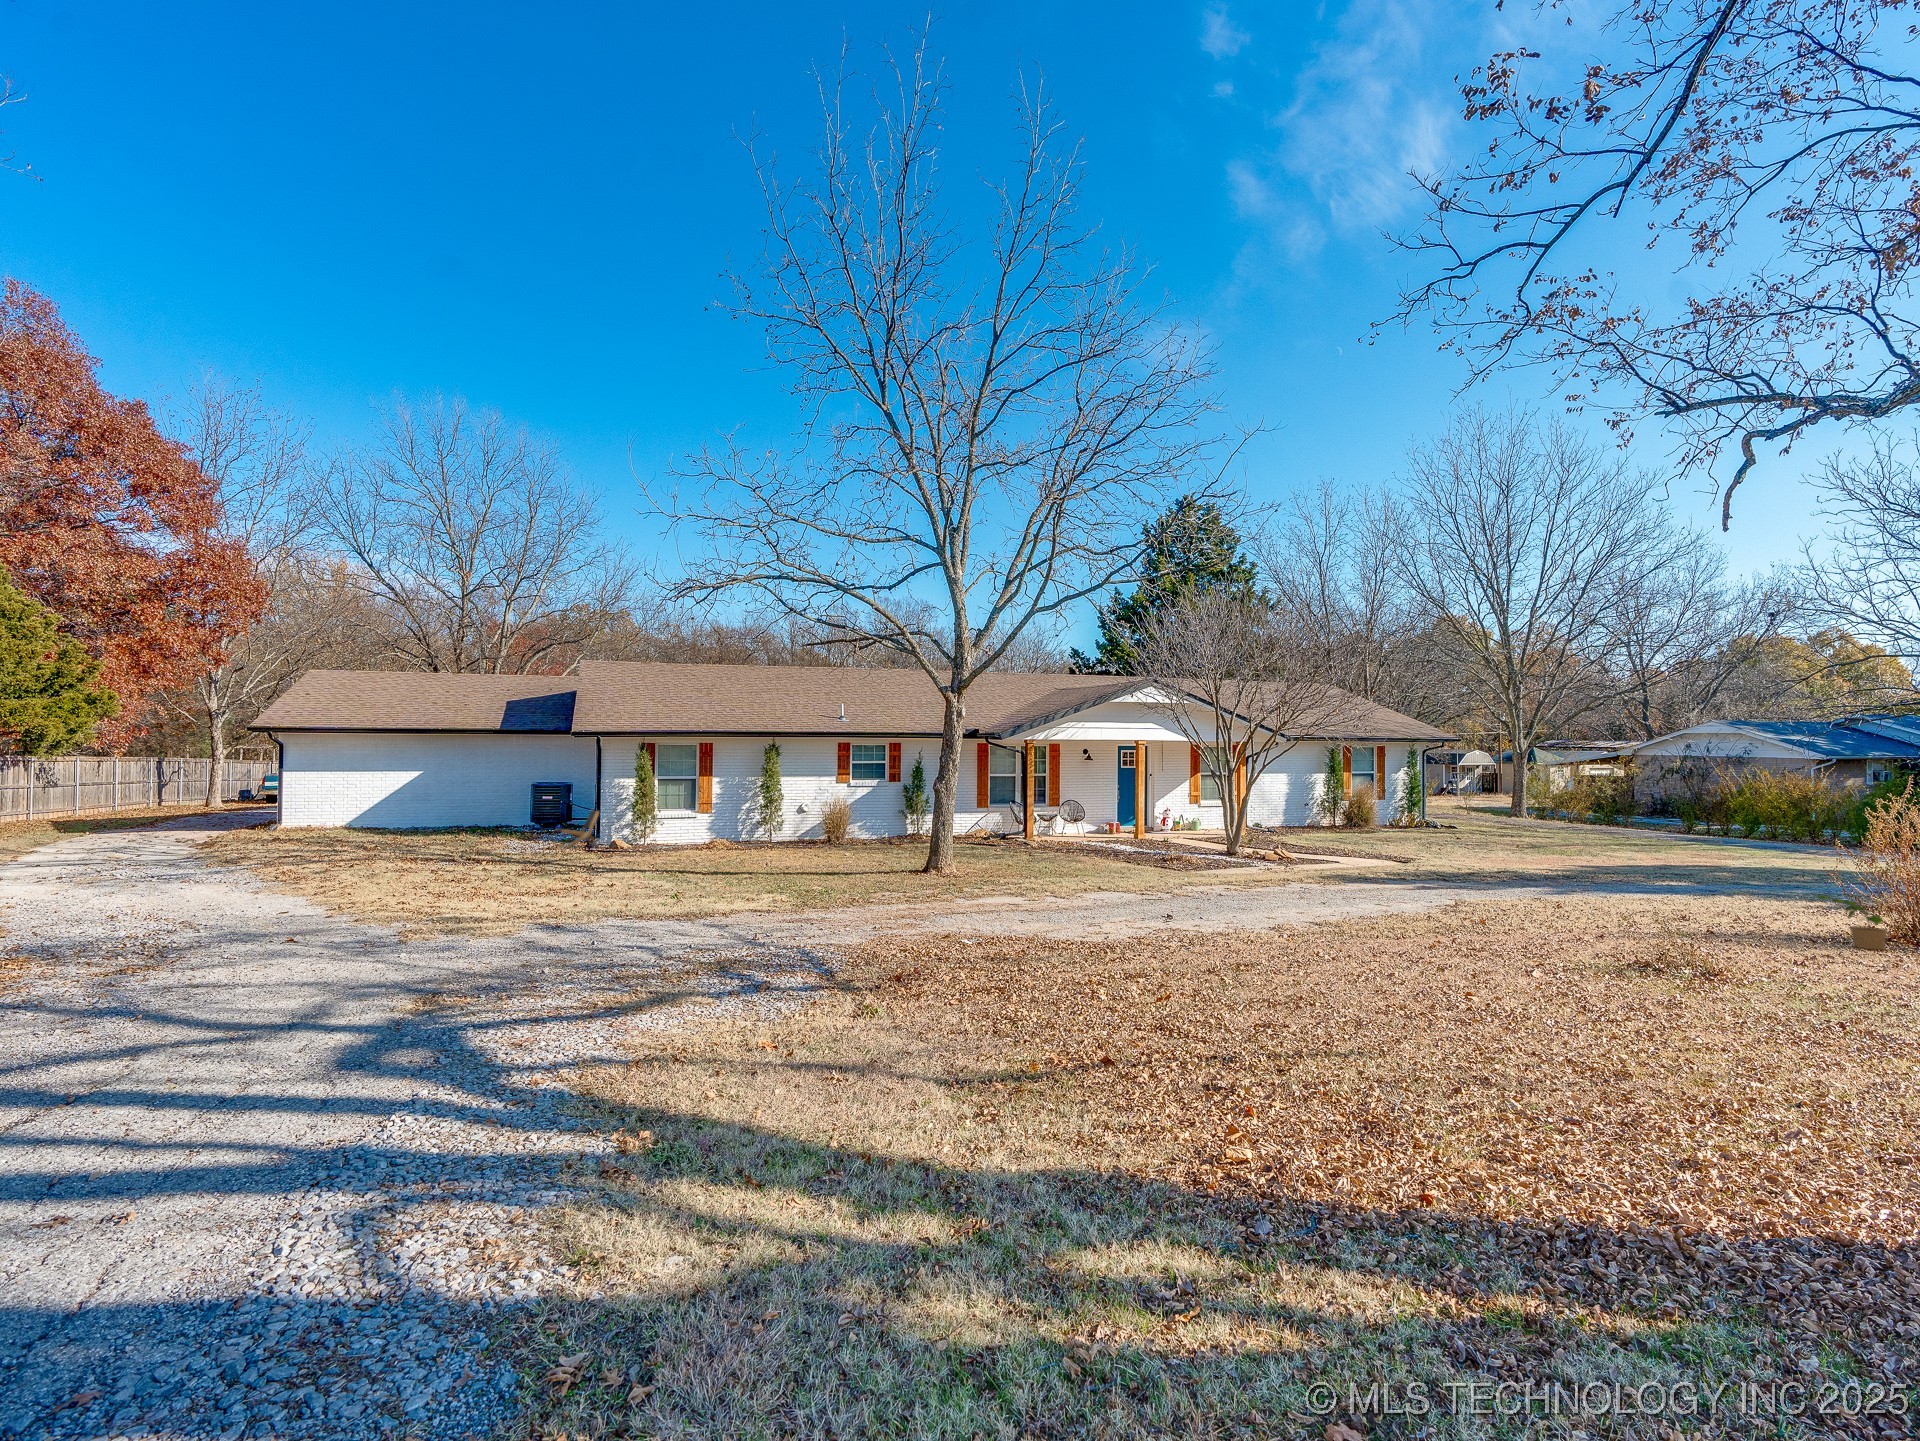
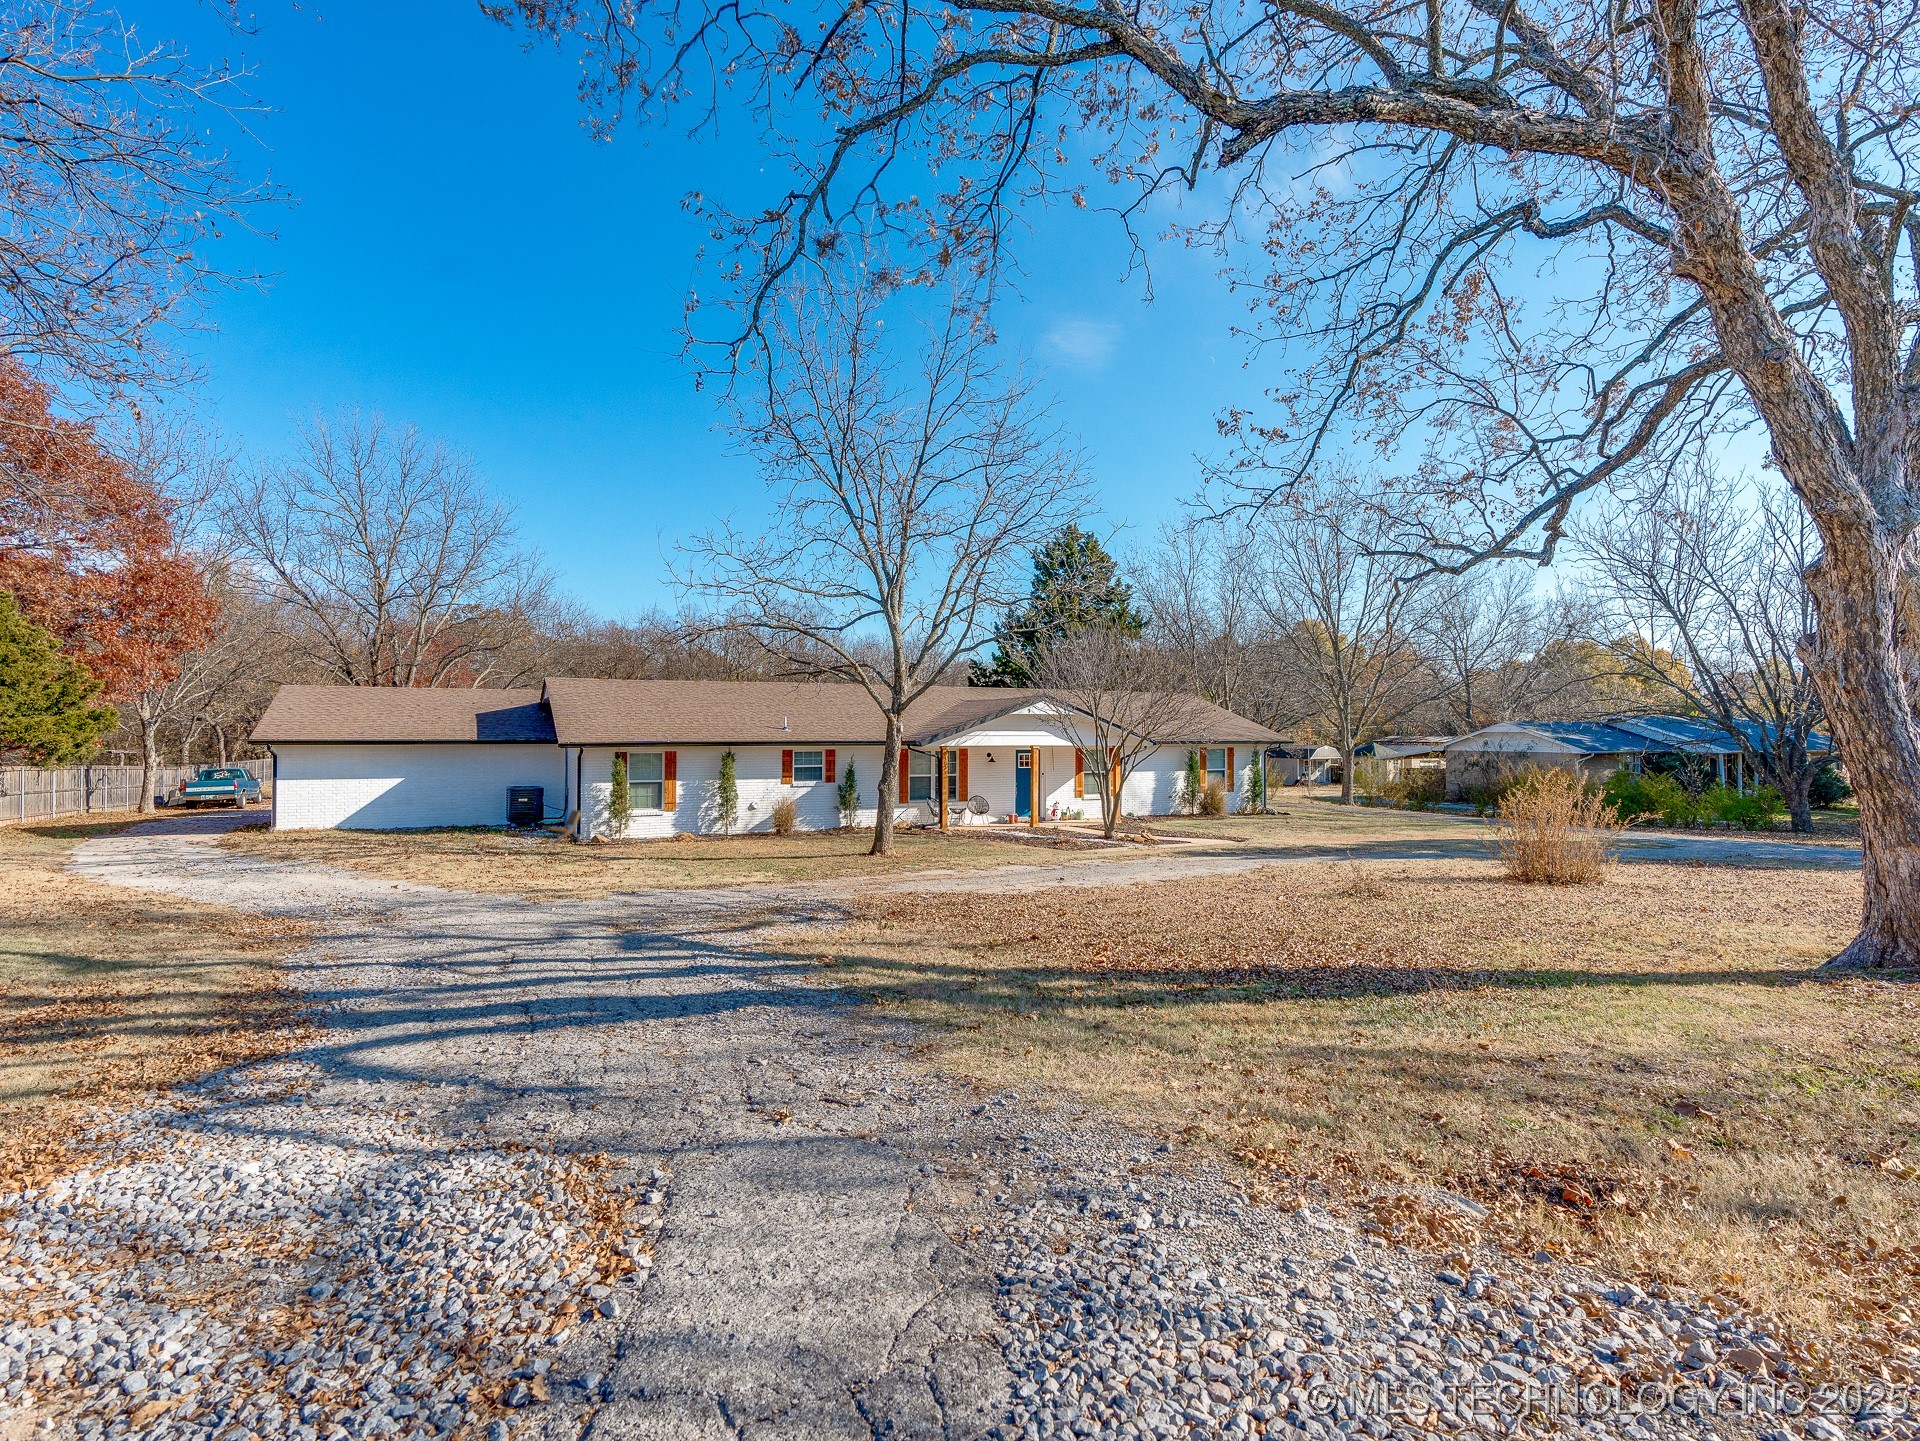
potted plant: present [1813,895,1887,950] -> none [1459,850,1498,883]

